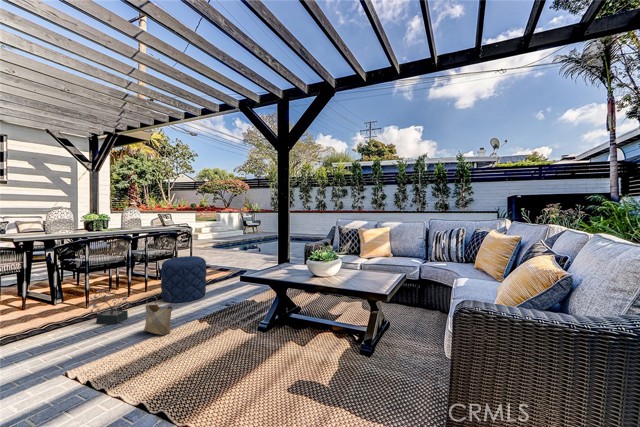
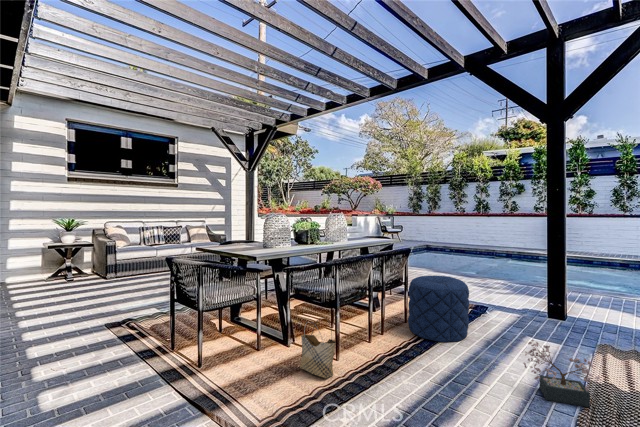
decorative plant: present [89,289,132,324] -> present [524,340,600,407]
woven basket: present [144,291,172,335] -> present [300,317,336,378]

